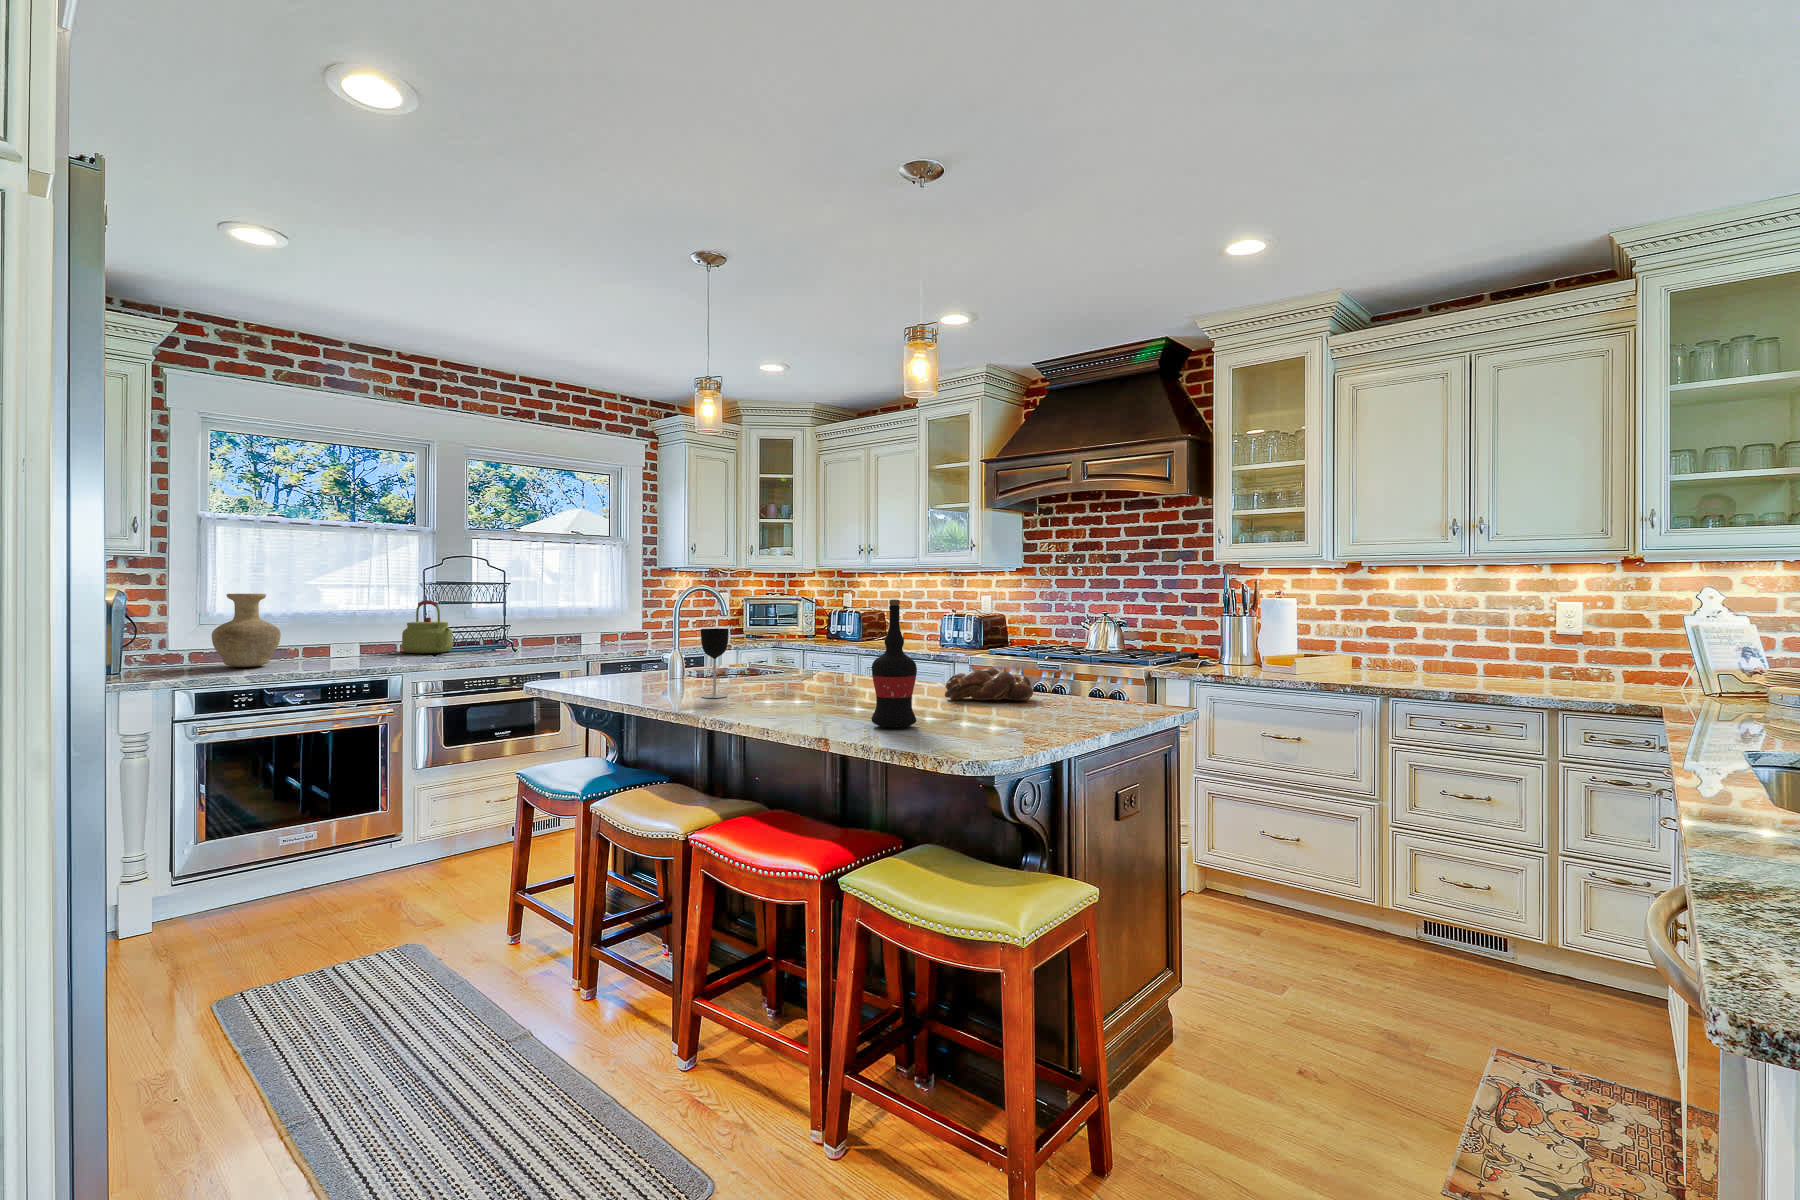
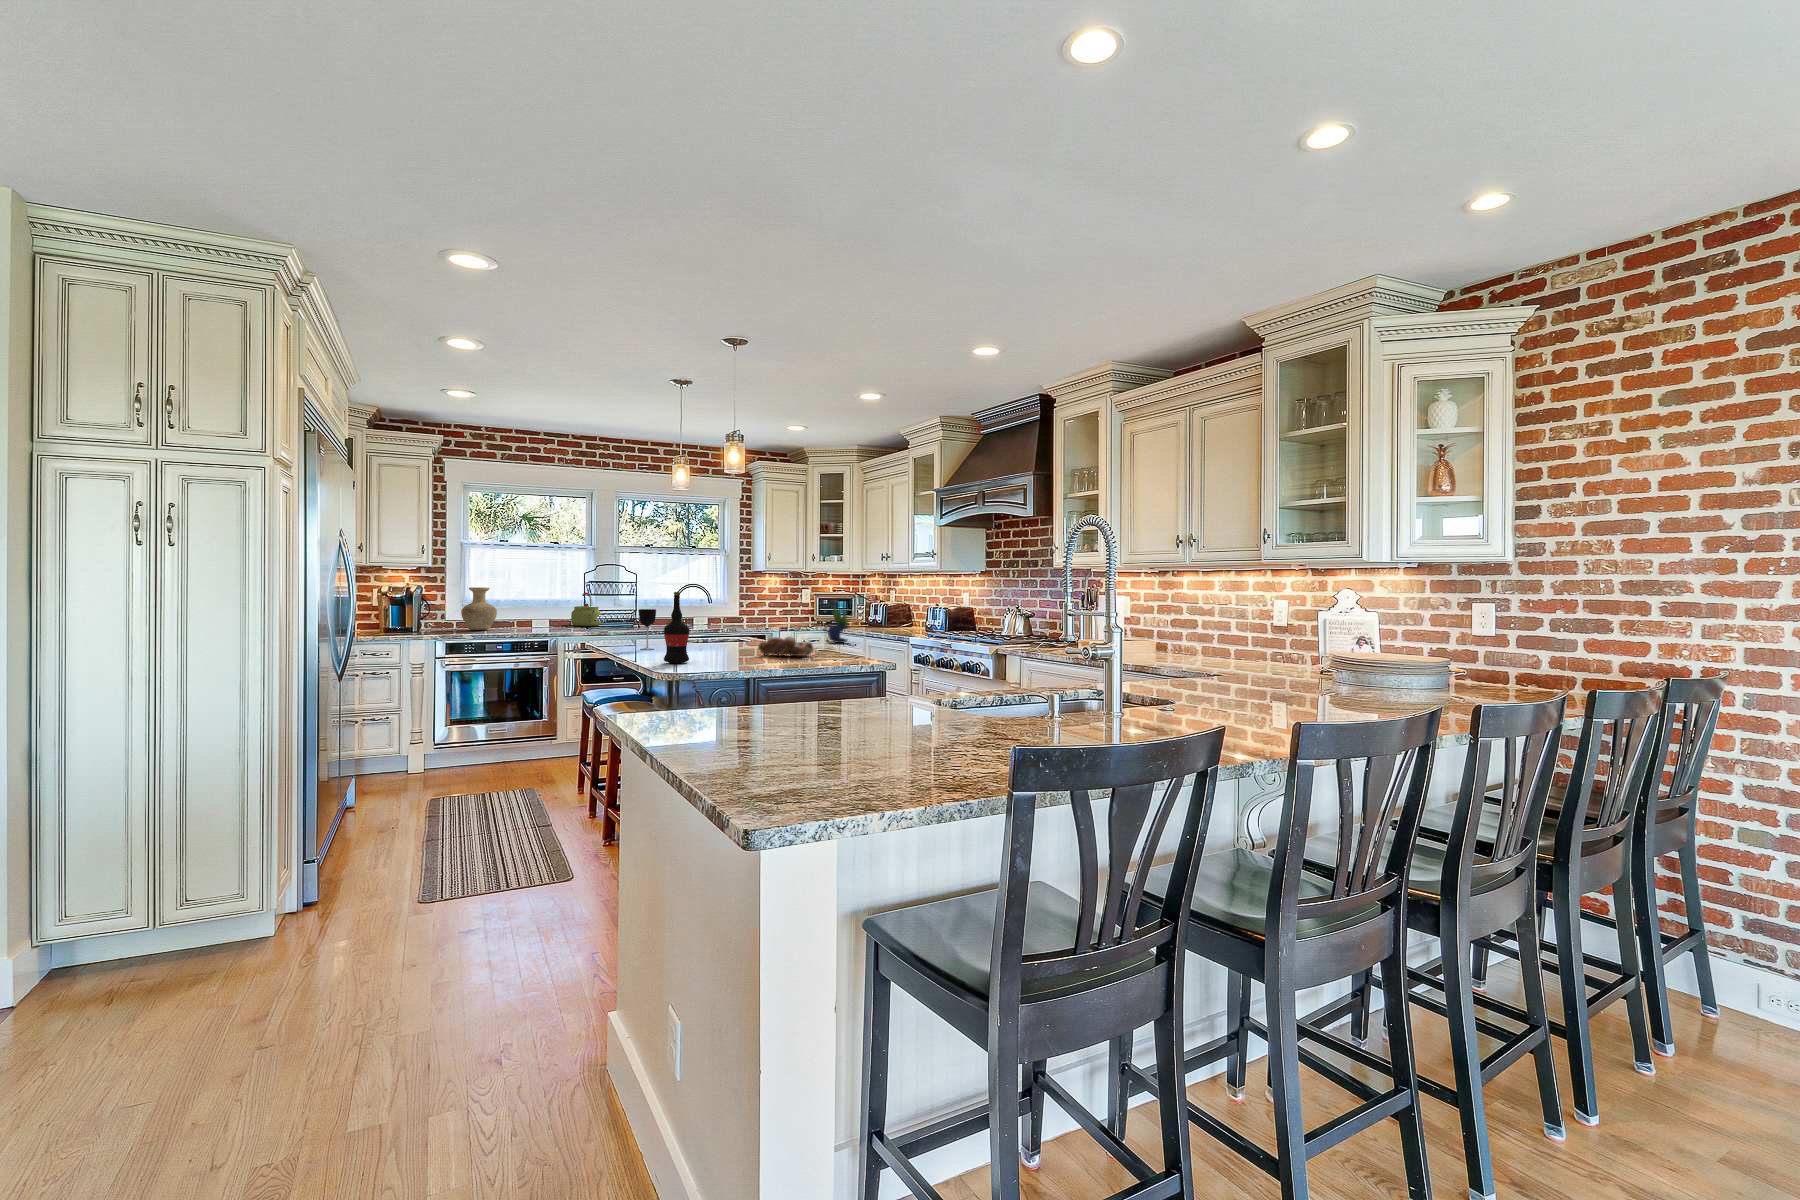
potted plant: none [796,611,834,665] -> present [828,607,849,643]

